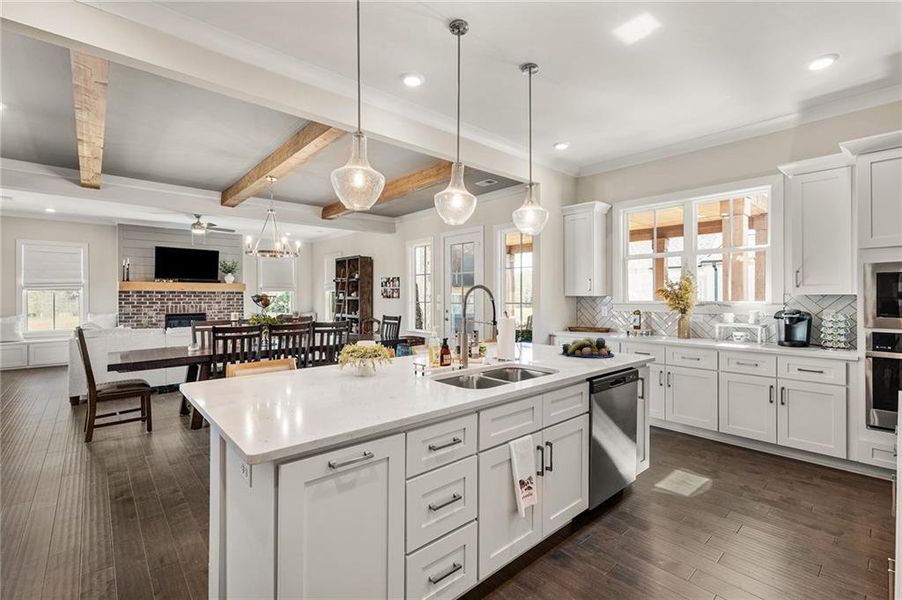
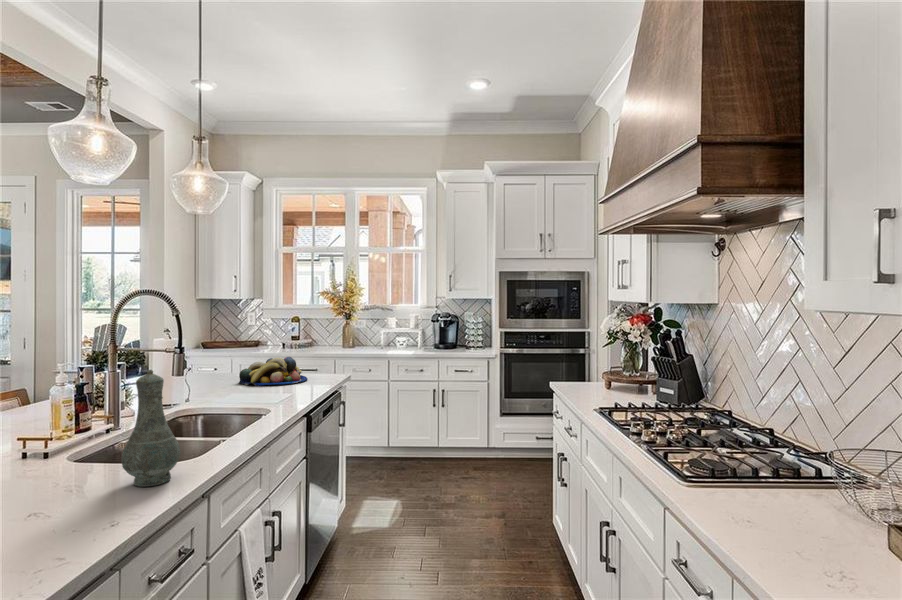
vase: none [432,328,463,396] -> present [122,370,180,487]

